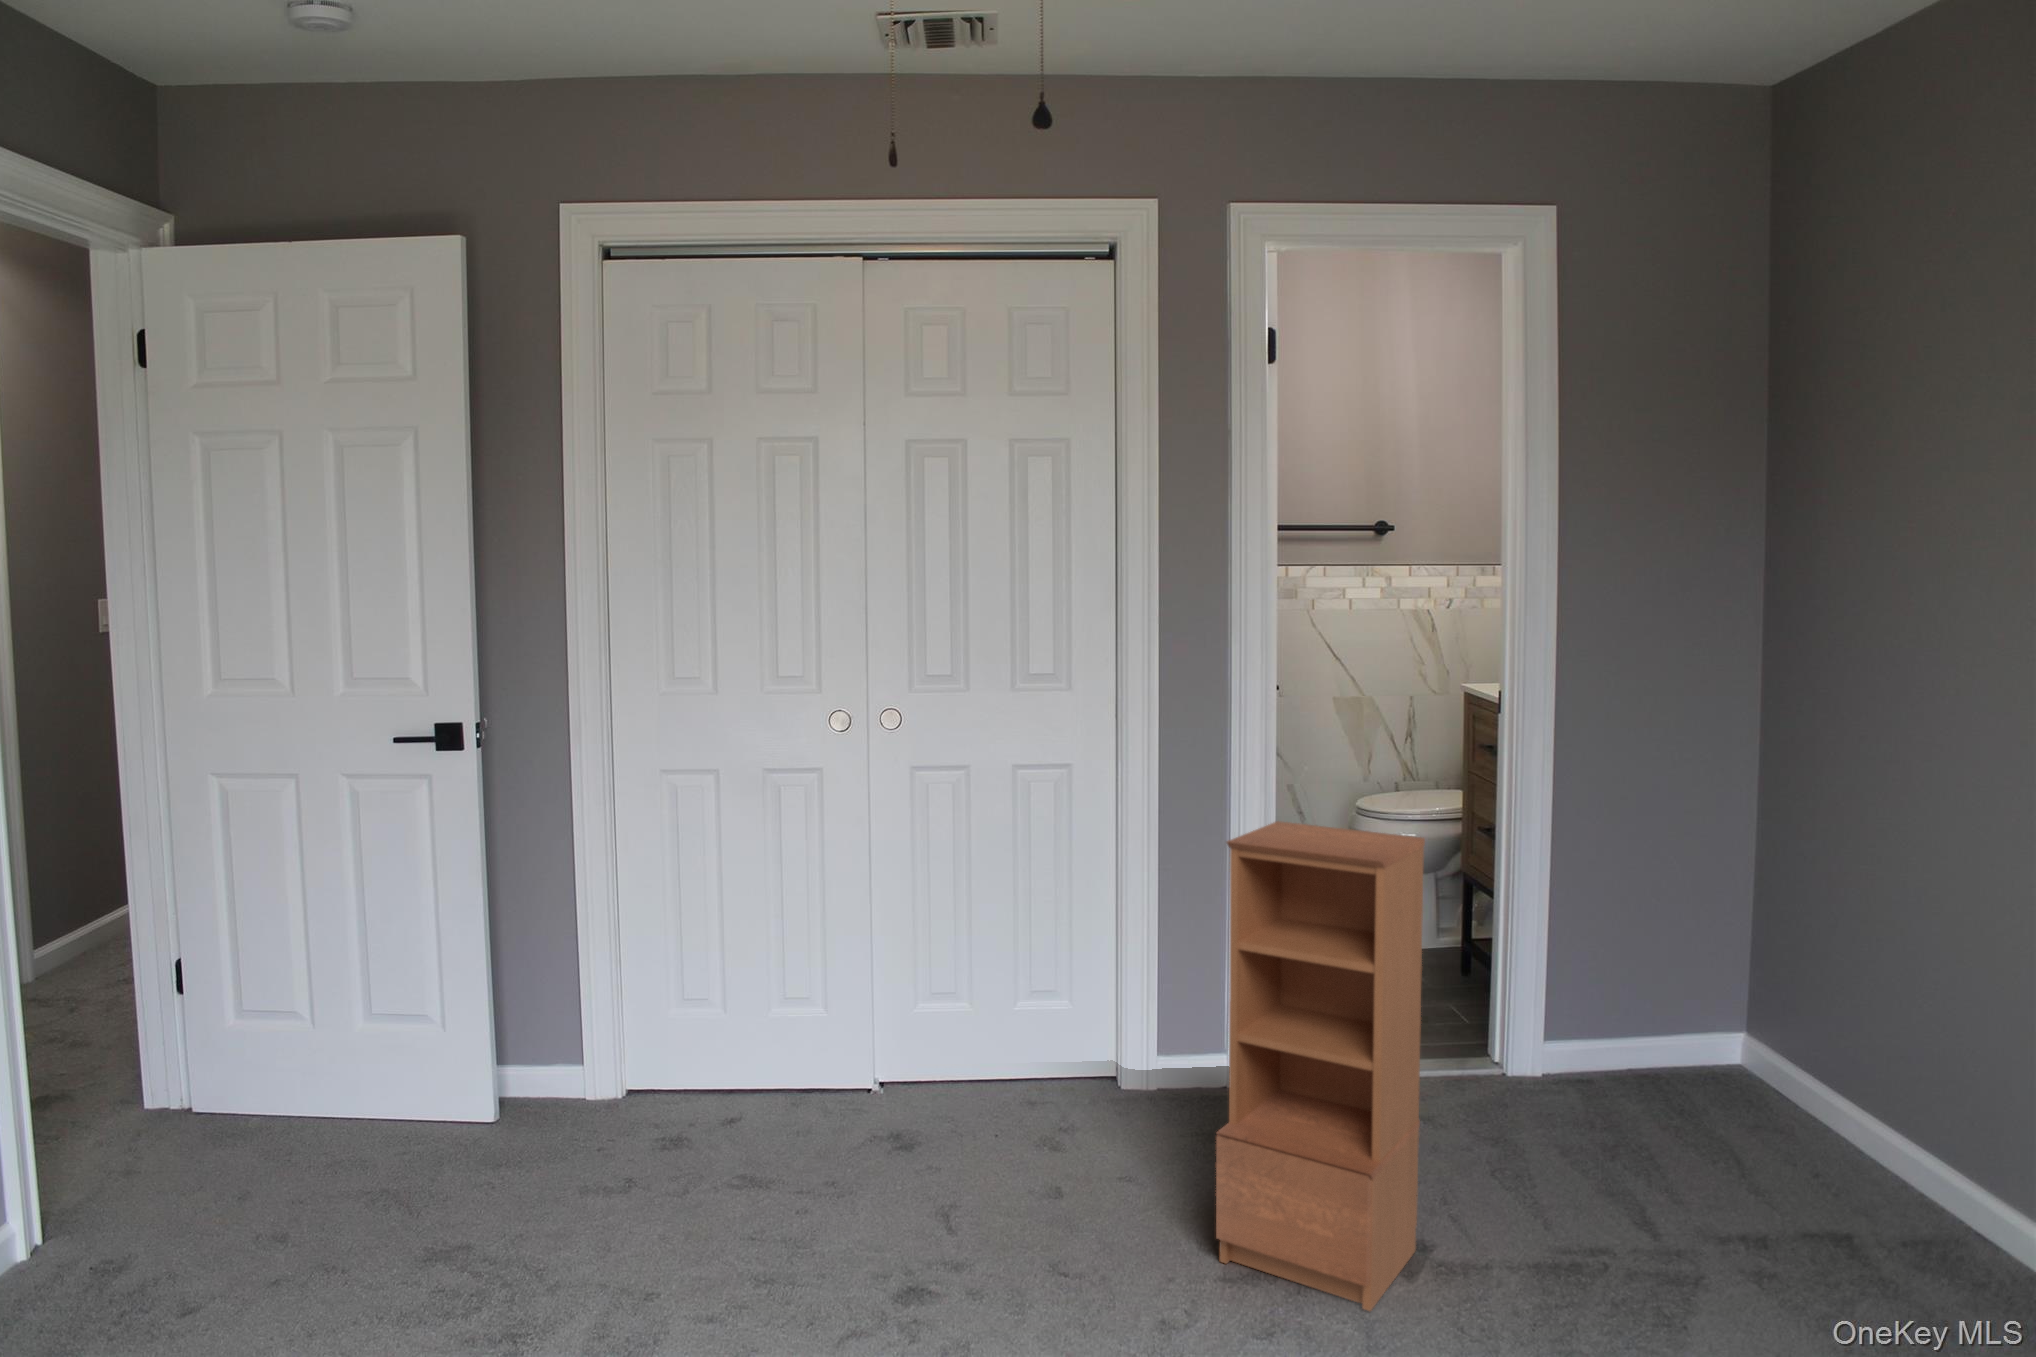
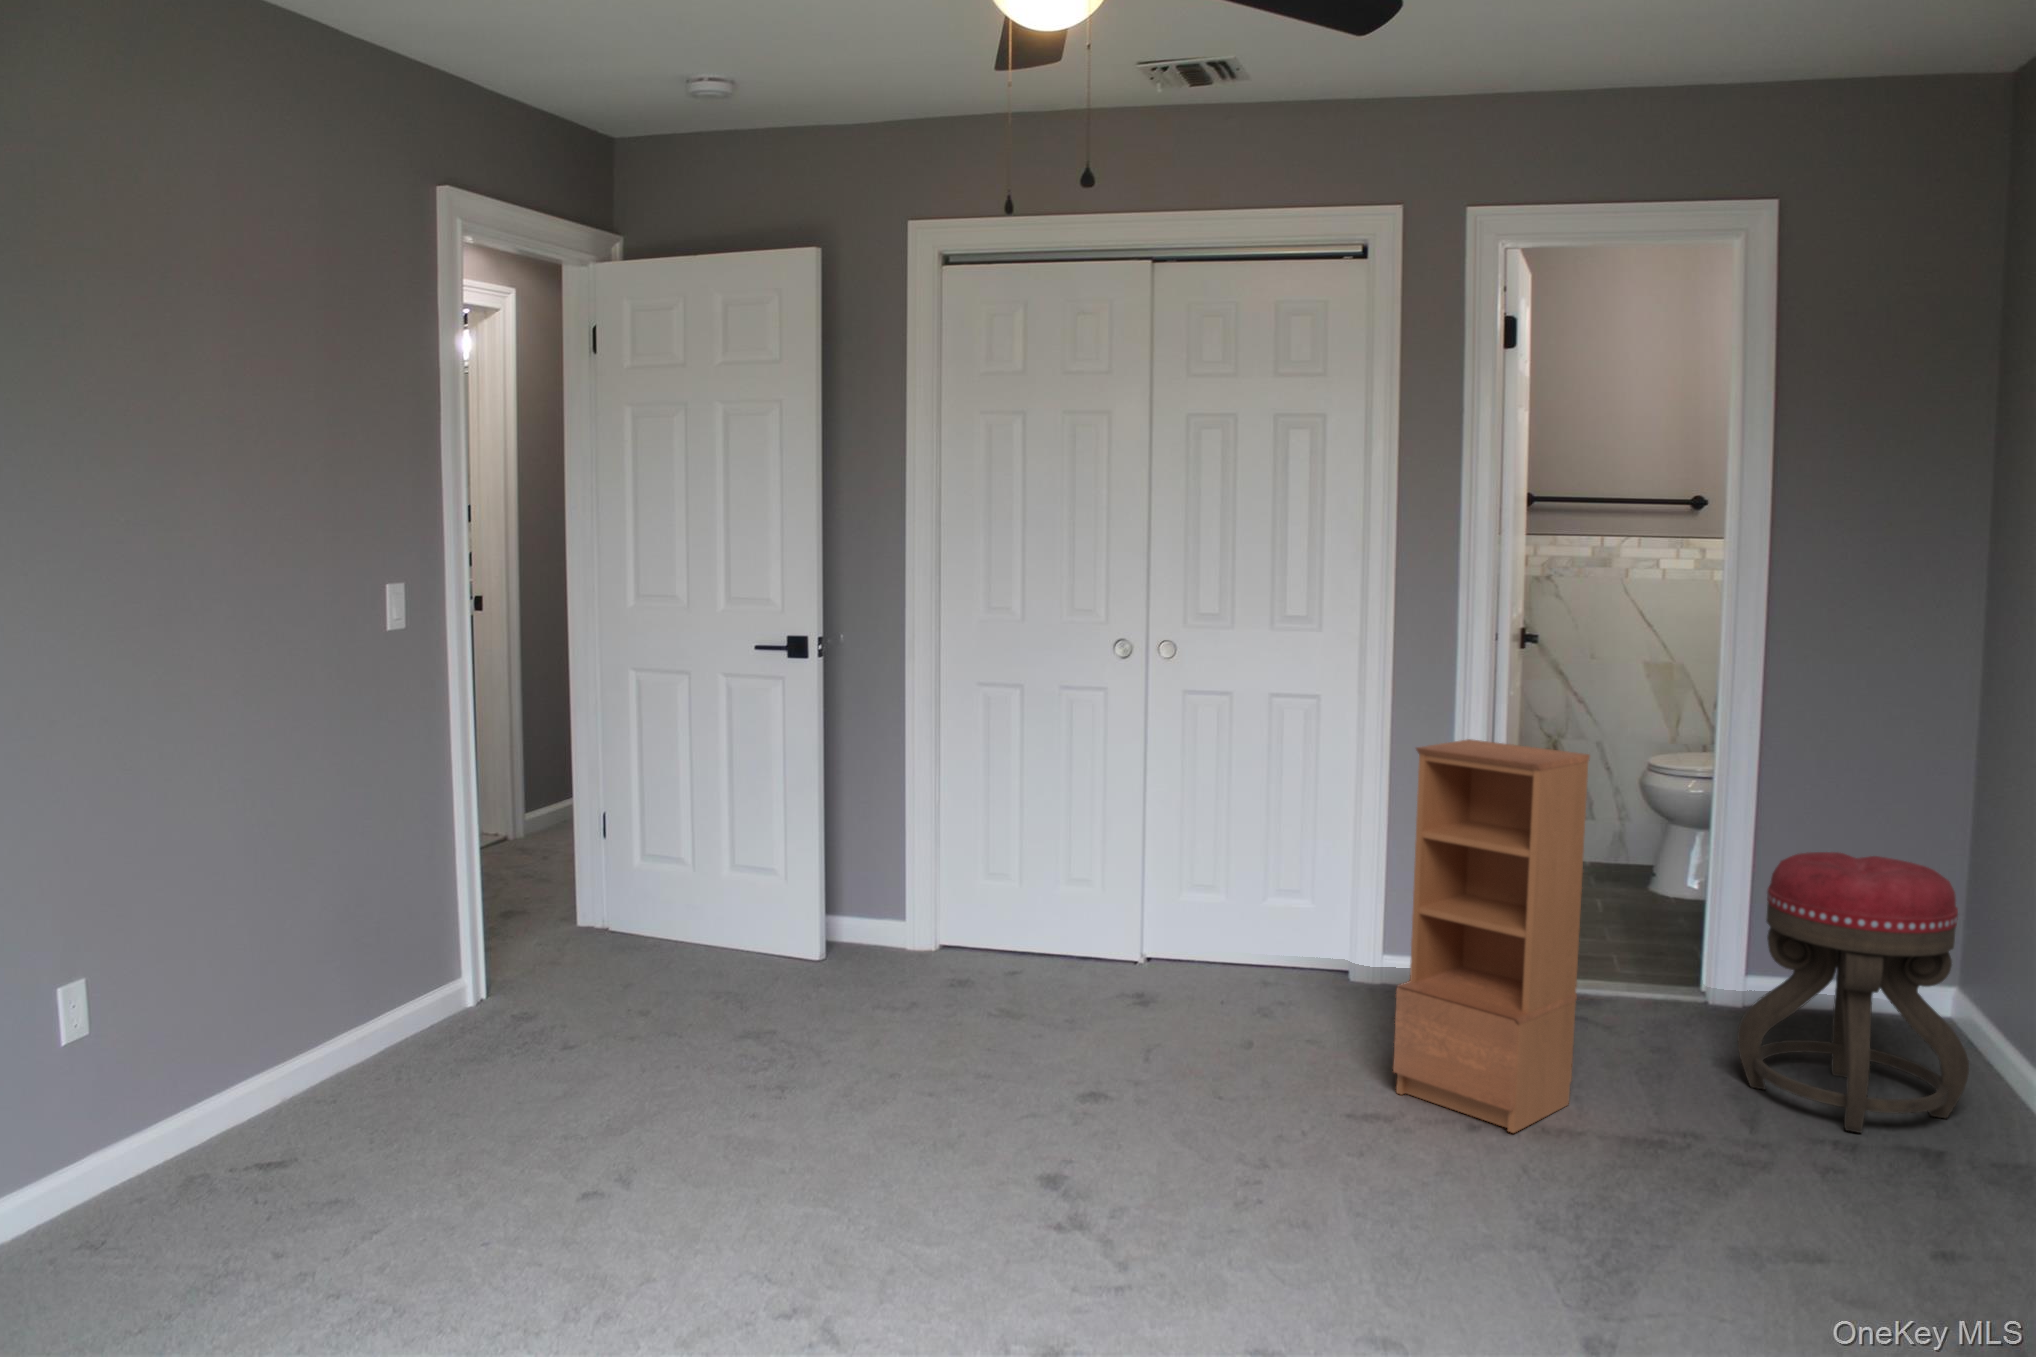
ottoman: none [1574,920,1822,1251] -> present [1737,852,1969,1133]

